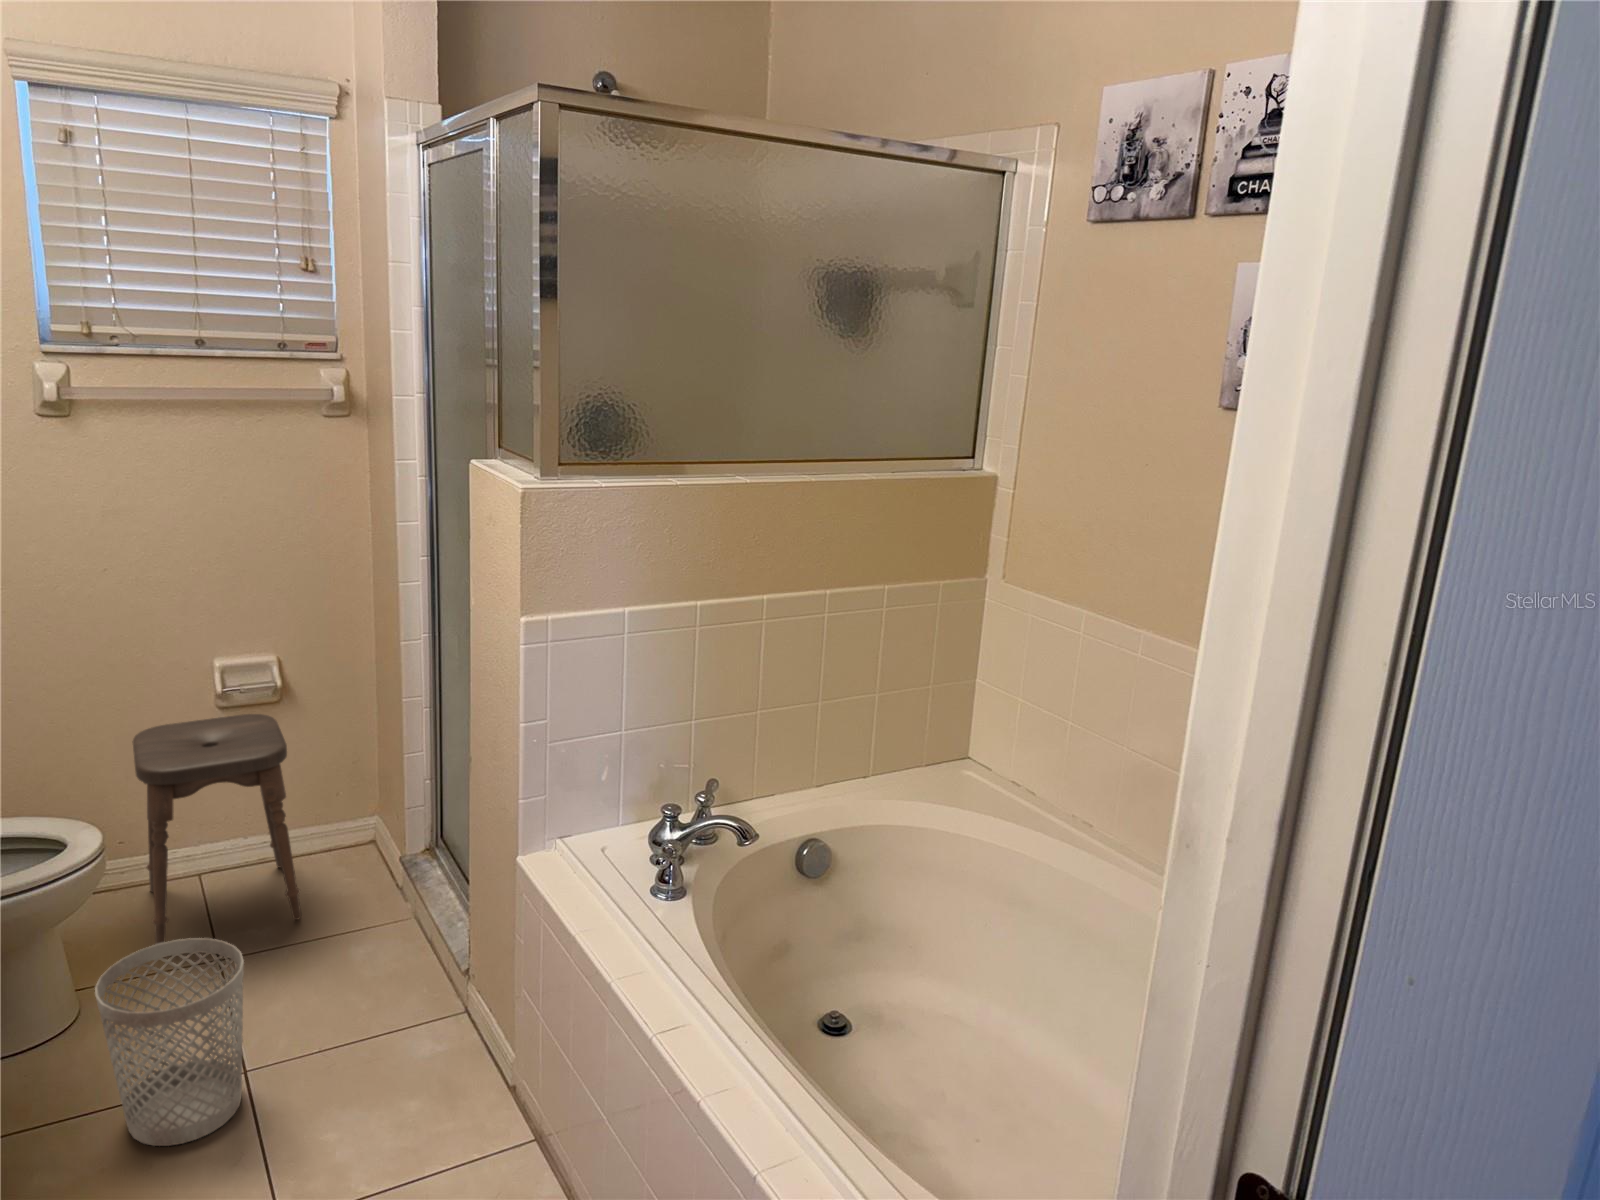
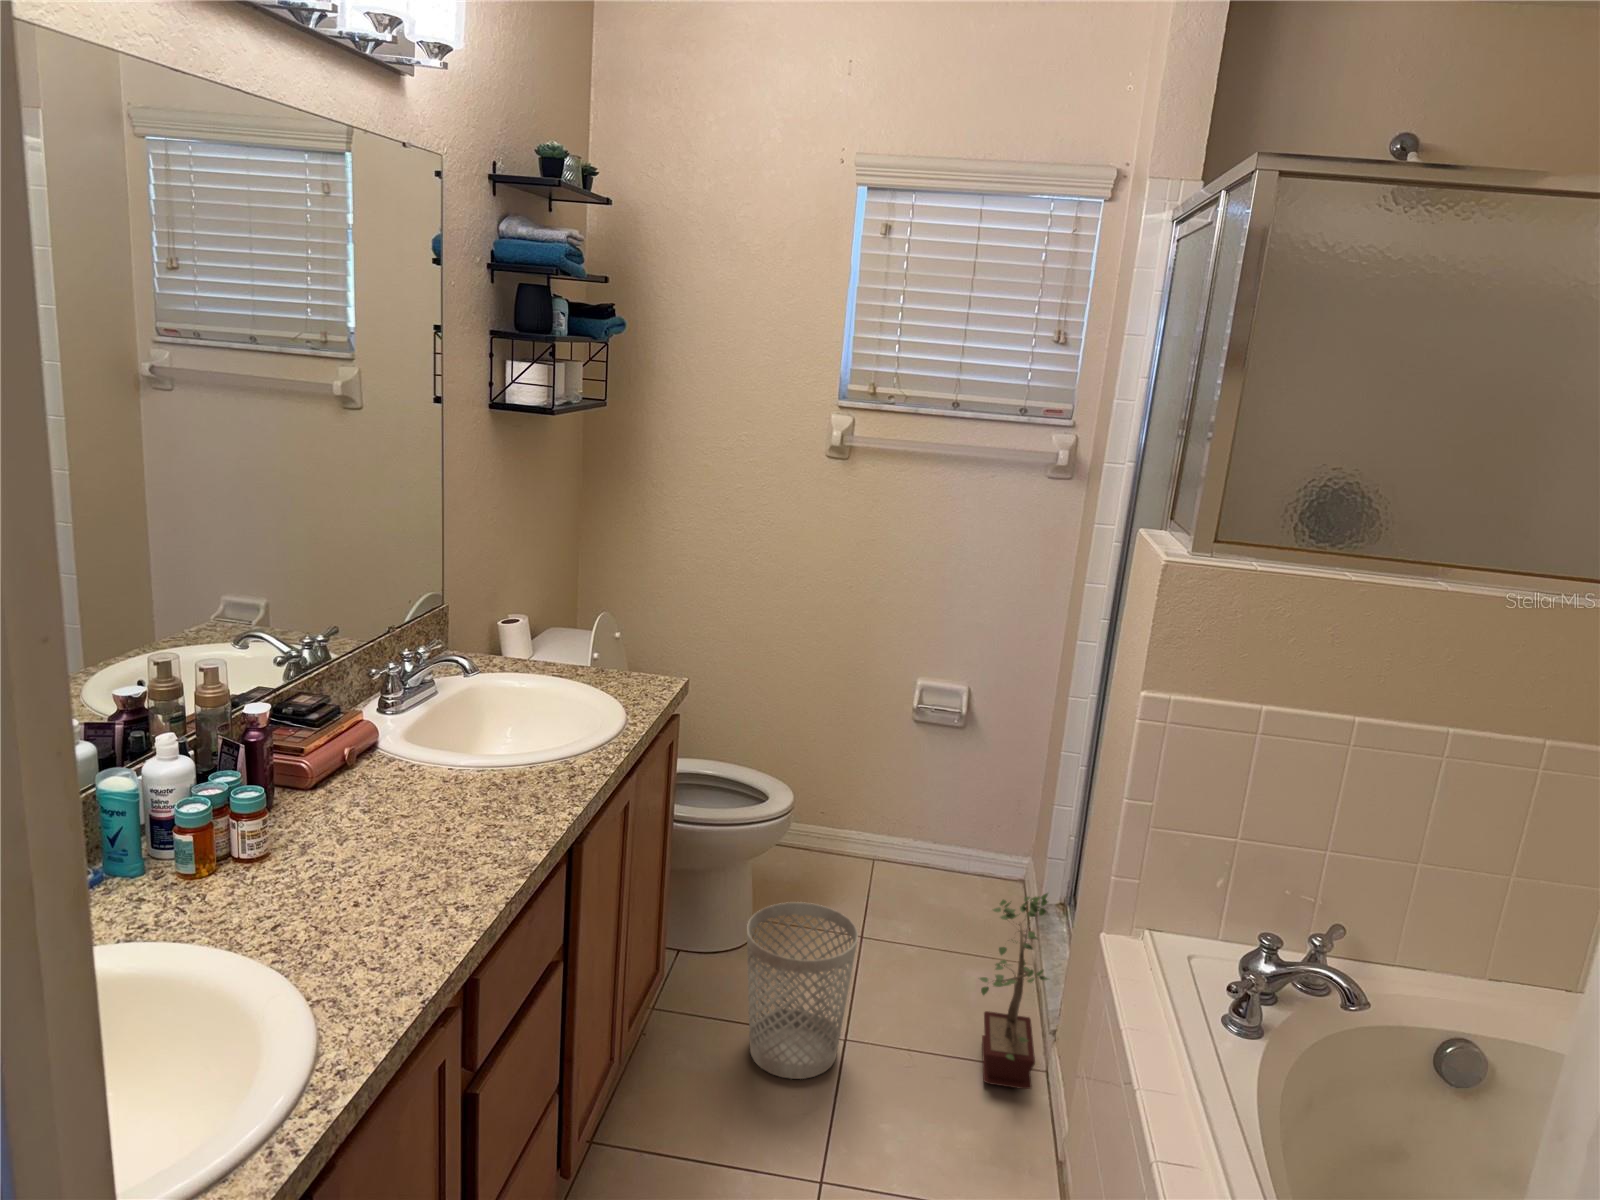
stool: present [133,714,301,944] -> none [821,724,955,927]
potted plant: none [383,836,468,1046] -> present [980,893,1048,1089]

